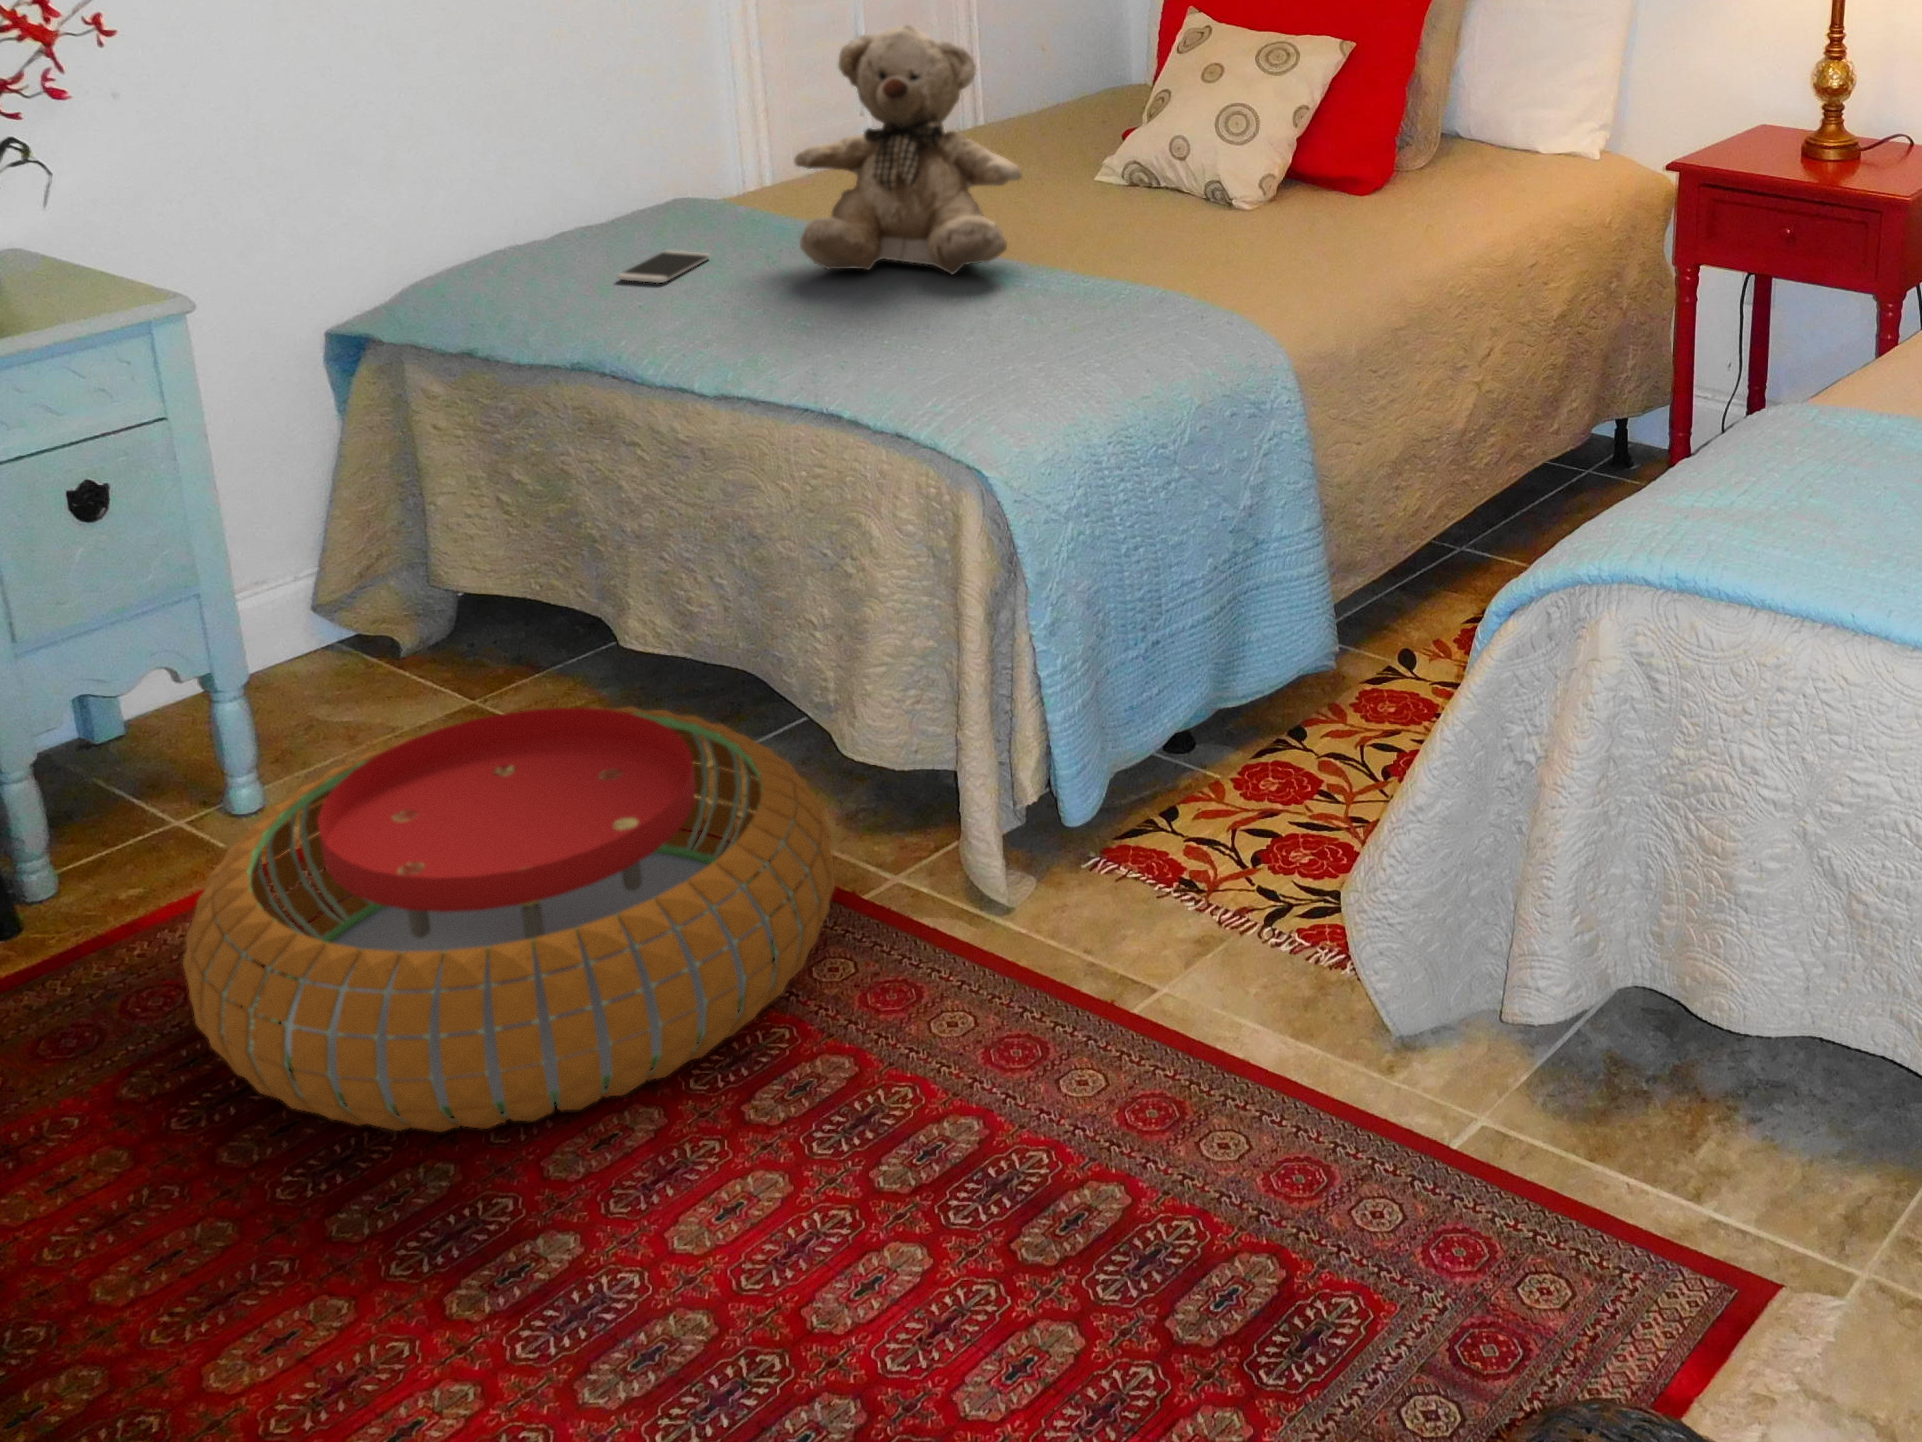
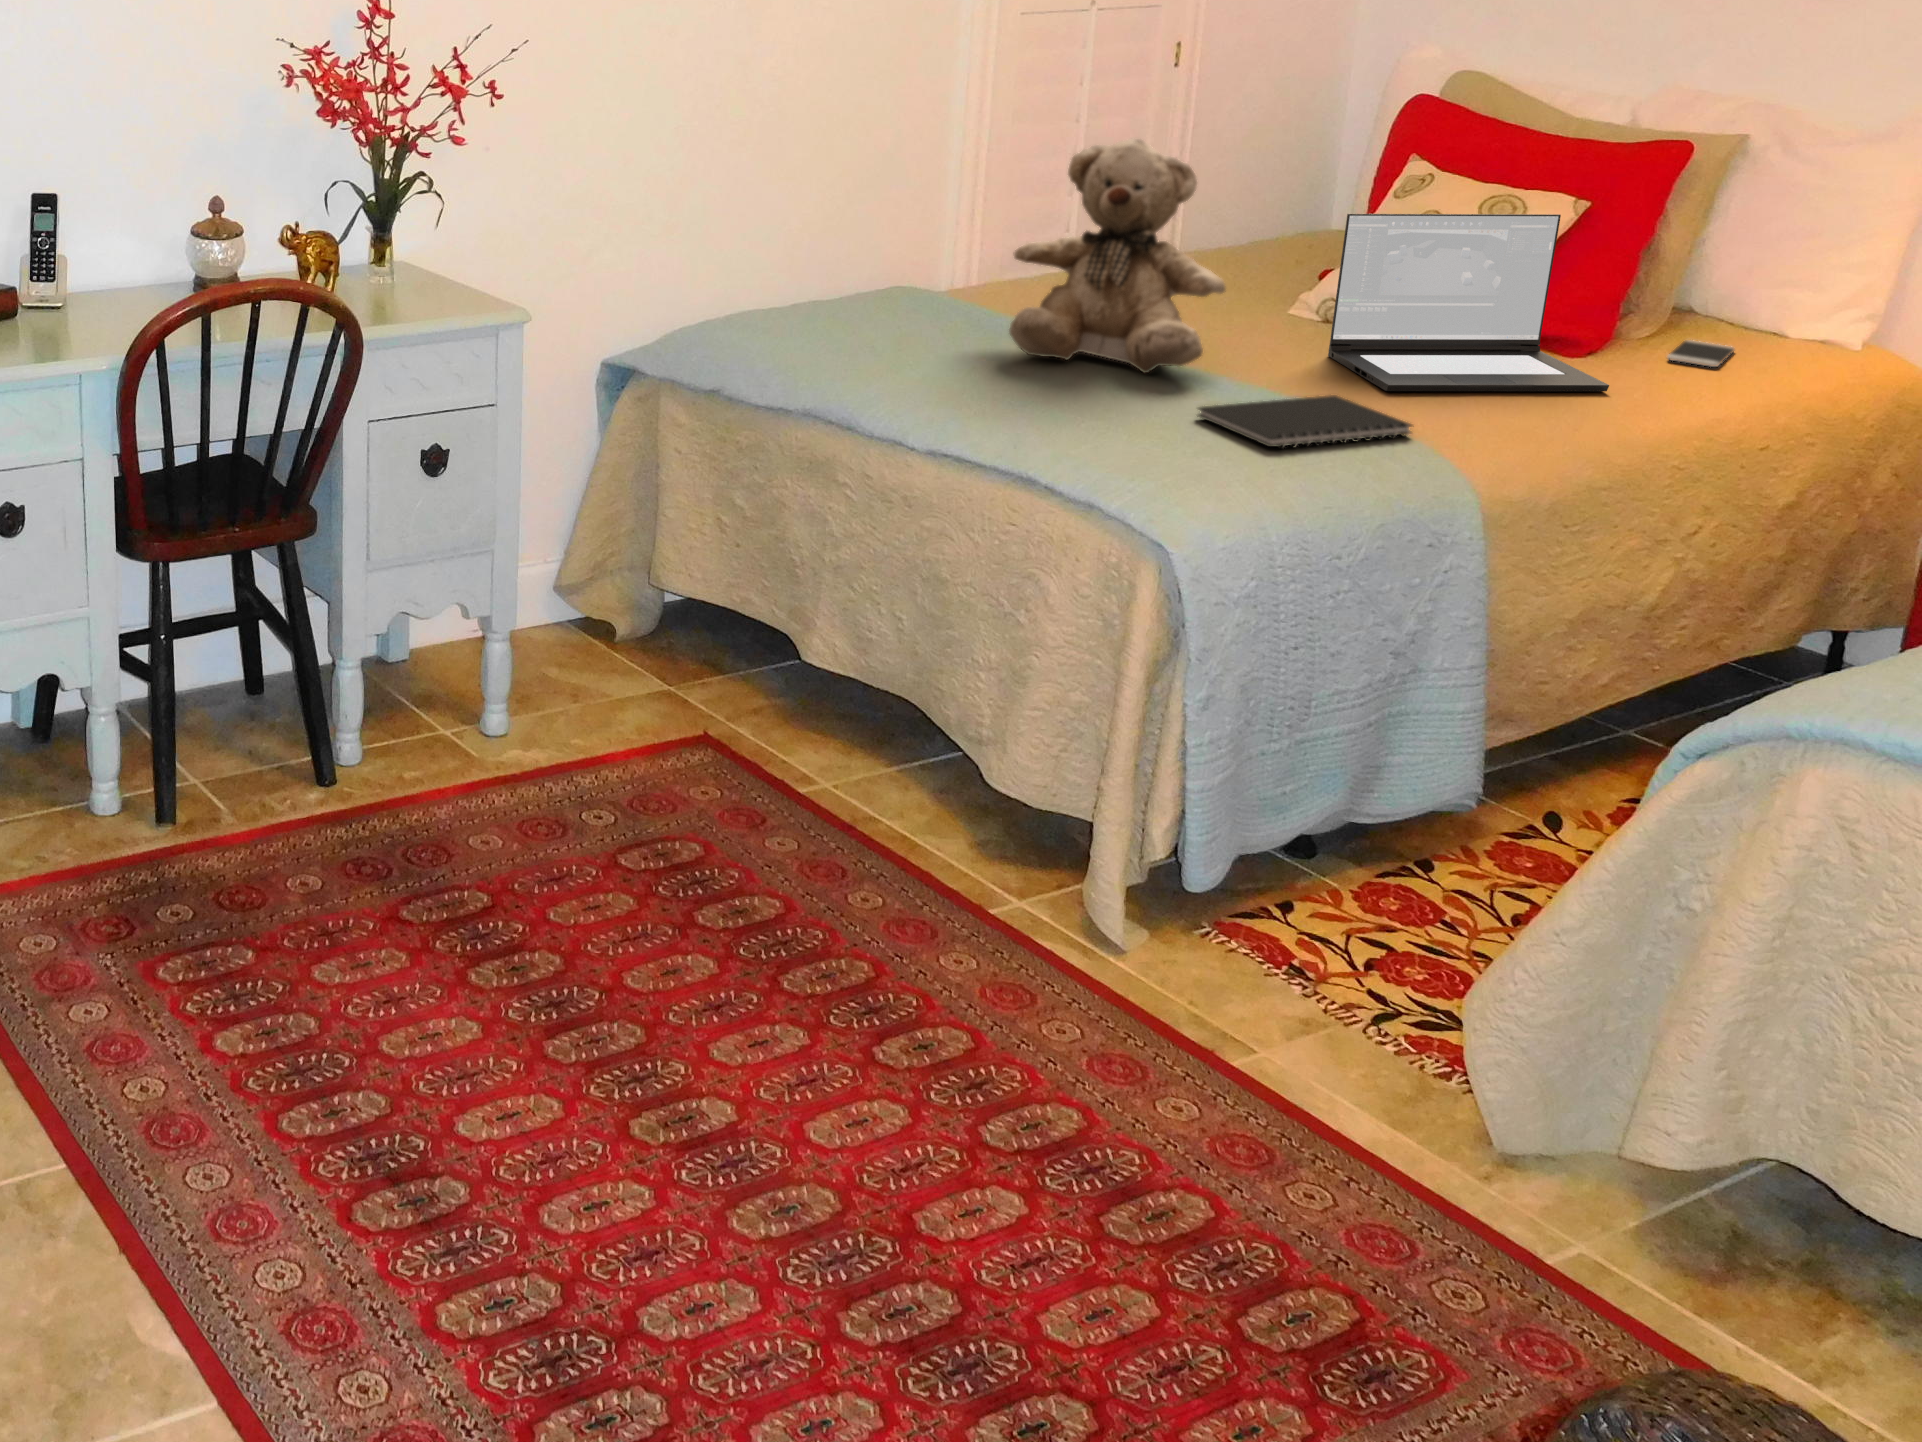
laptop: none [1130,67,1392,262] -> present [1328,214,1609,391]
smartphone: present [618,251,710,283] -> present [1667,340,1734,367]
notebook: none [1006,274,1220,342] -> present [1198,395,1412,448]
pouf: present [183,706,835,1132] -> none [468,684,973,1011]

